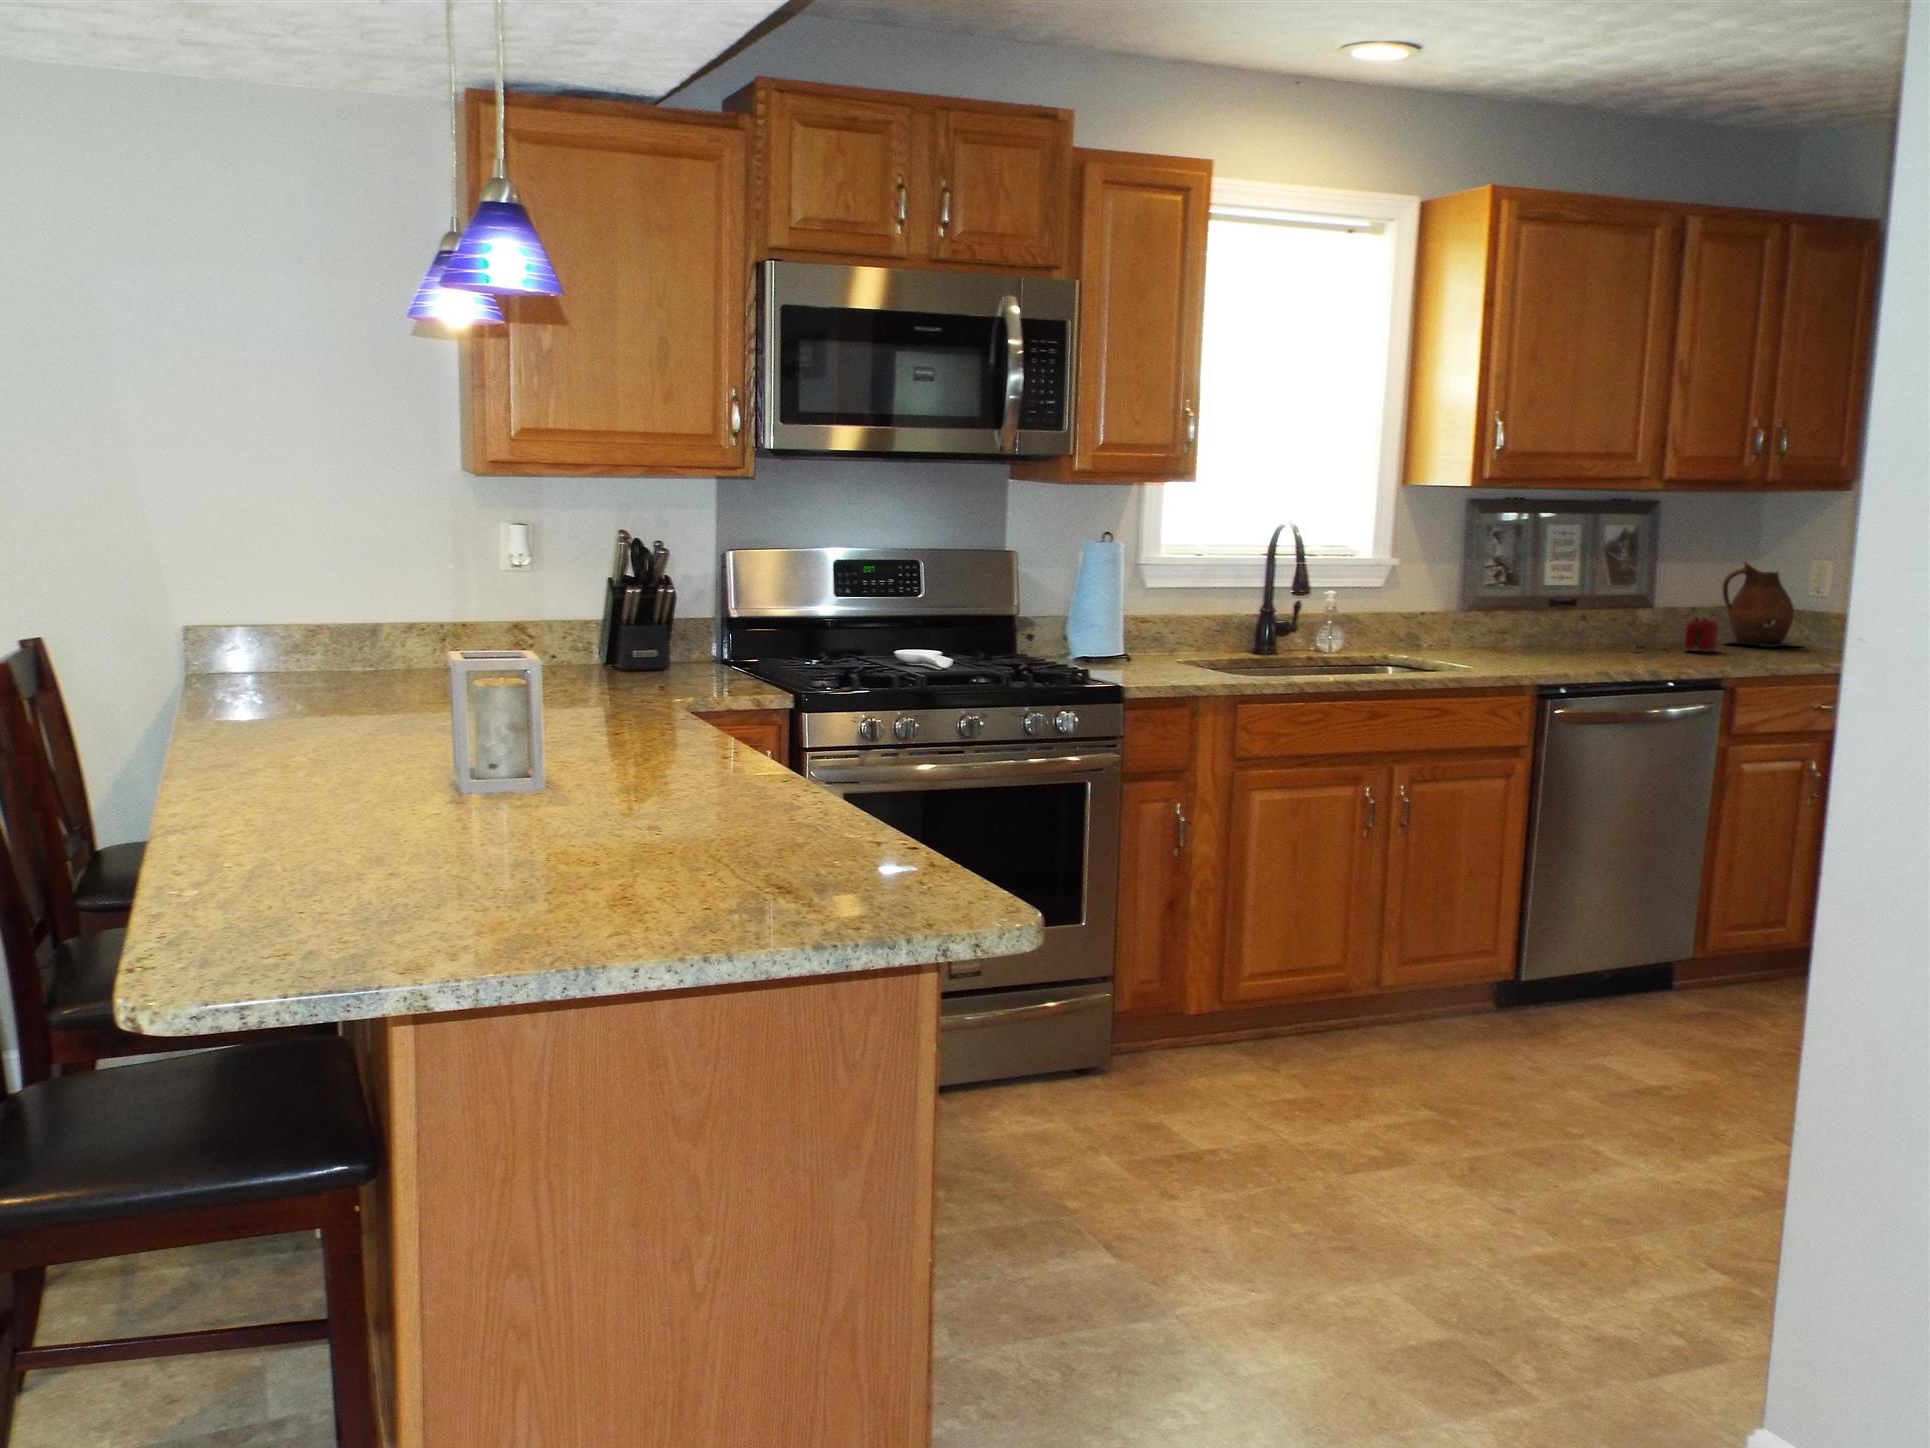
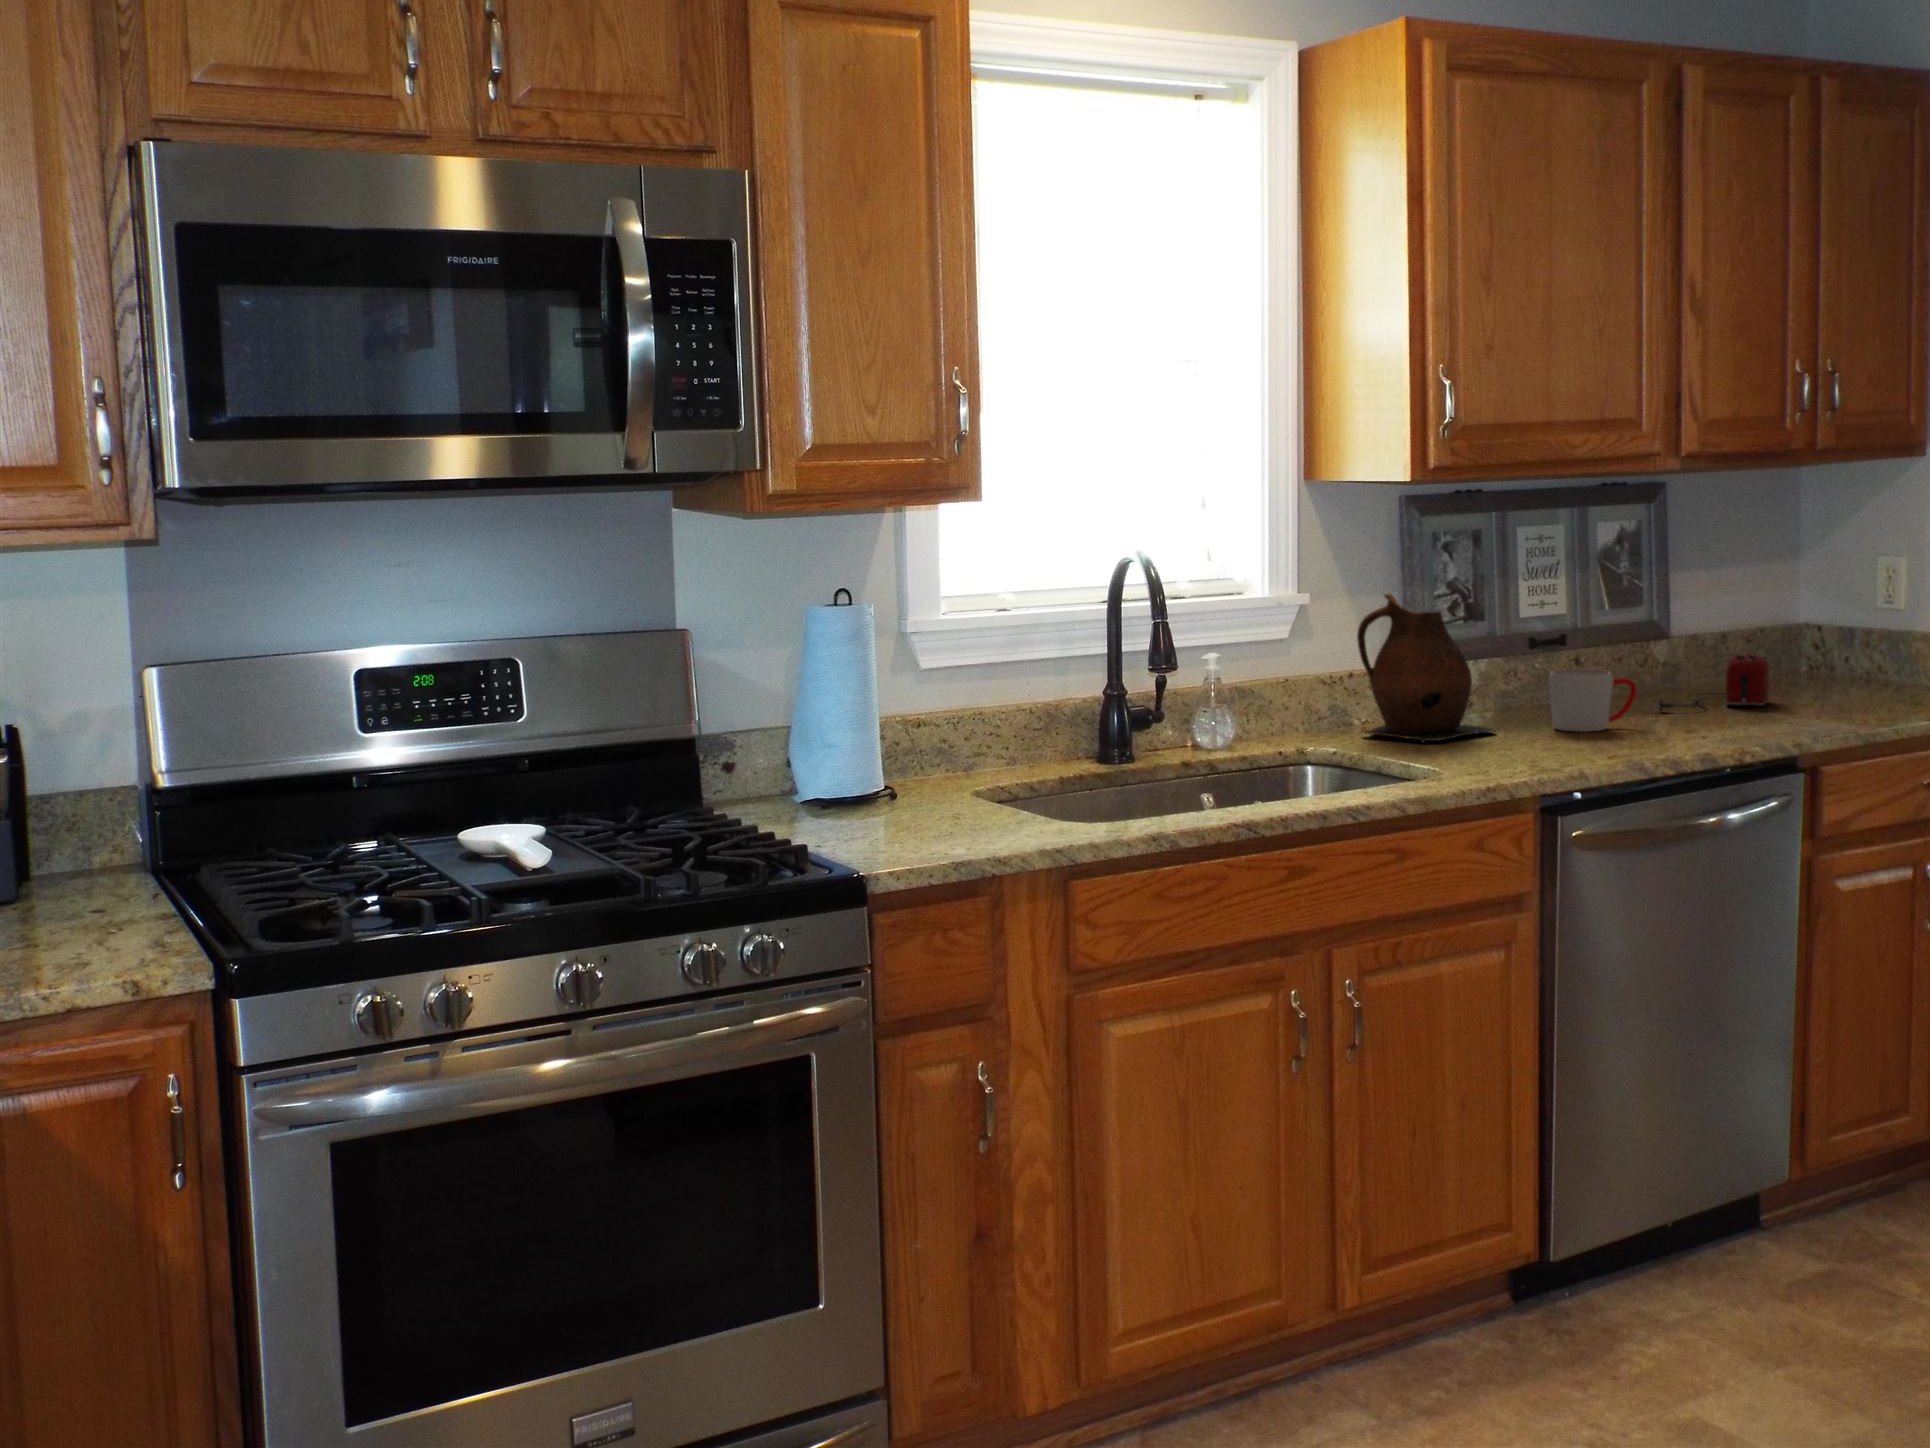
ceramic pitcher: present [1722,561,1801,647] -> present [1357,594,1494,742]
mug: none [1557,617,1617,657] -> present [1549,669,1636,732]

